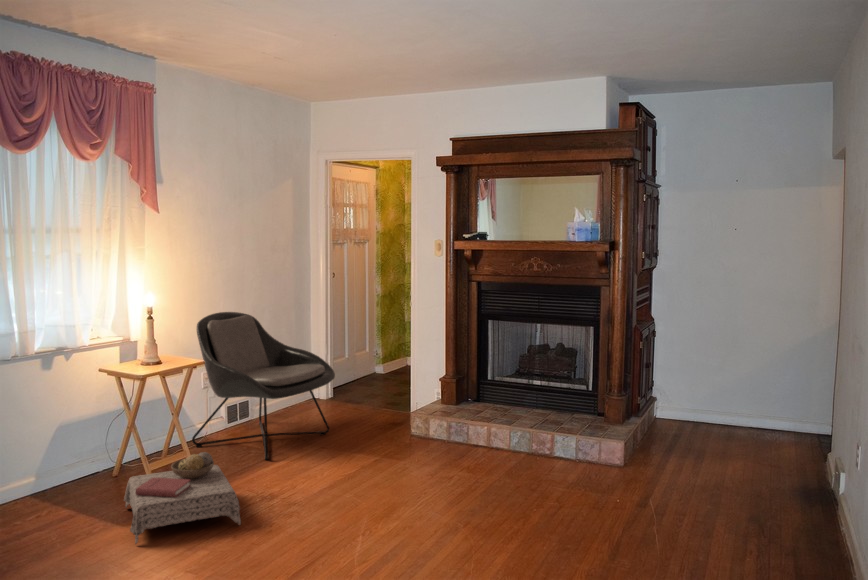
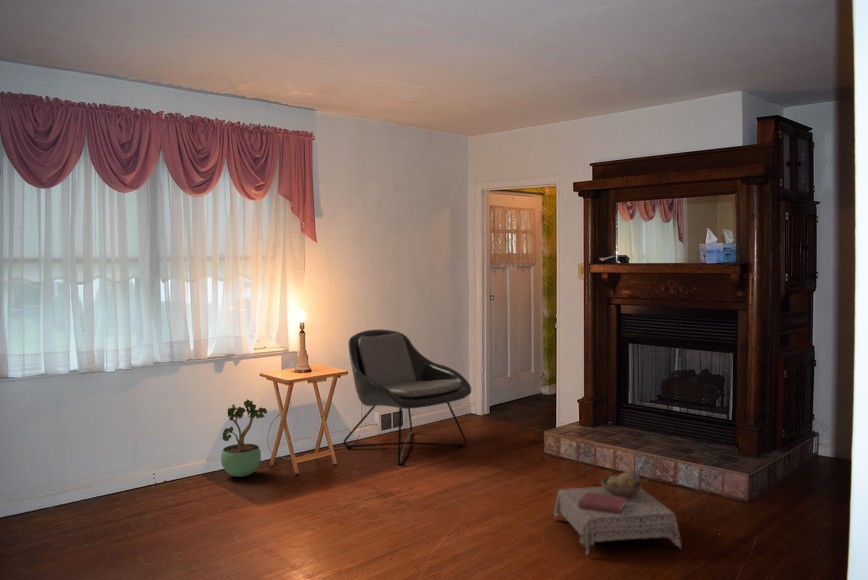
potted plant: none [53,400,111,493] -> present [221,399,267,477]
ottoman: present [124,452,241,544] -> present [554,471,681,555]

